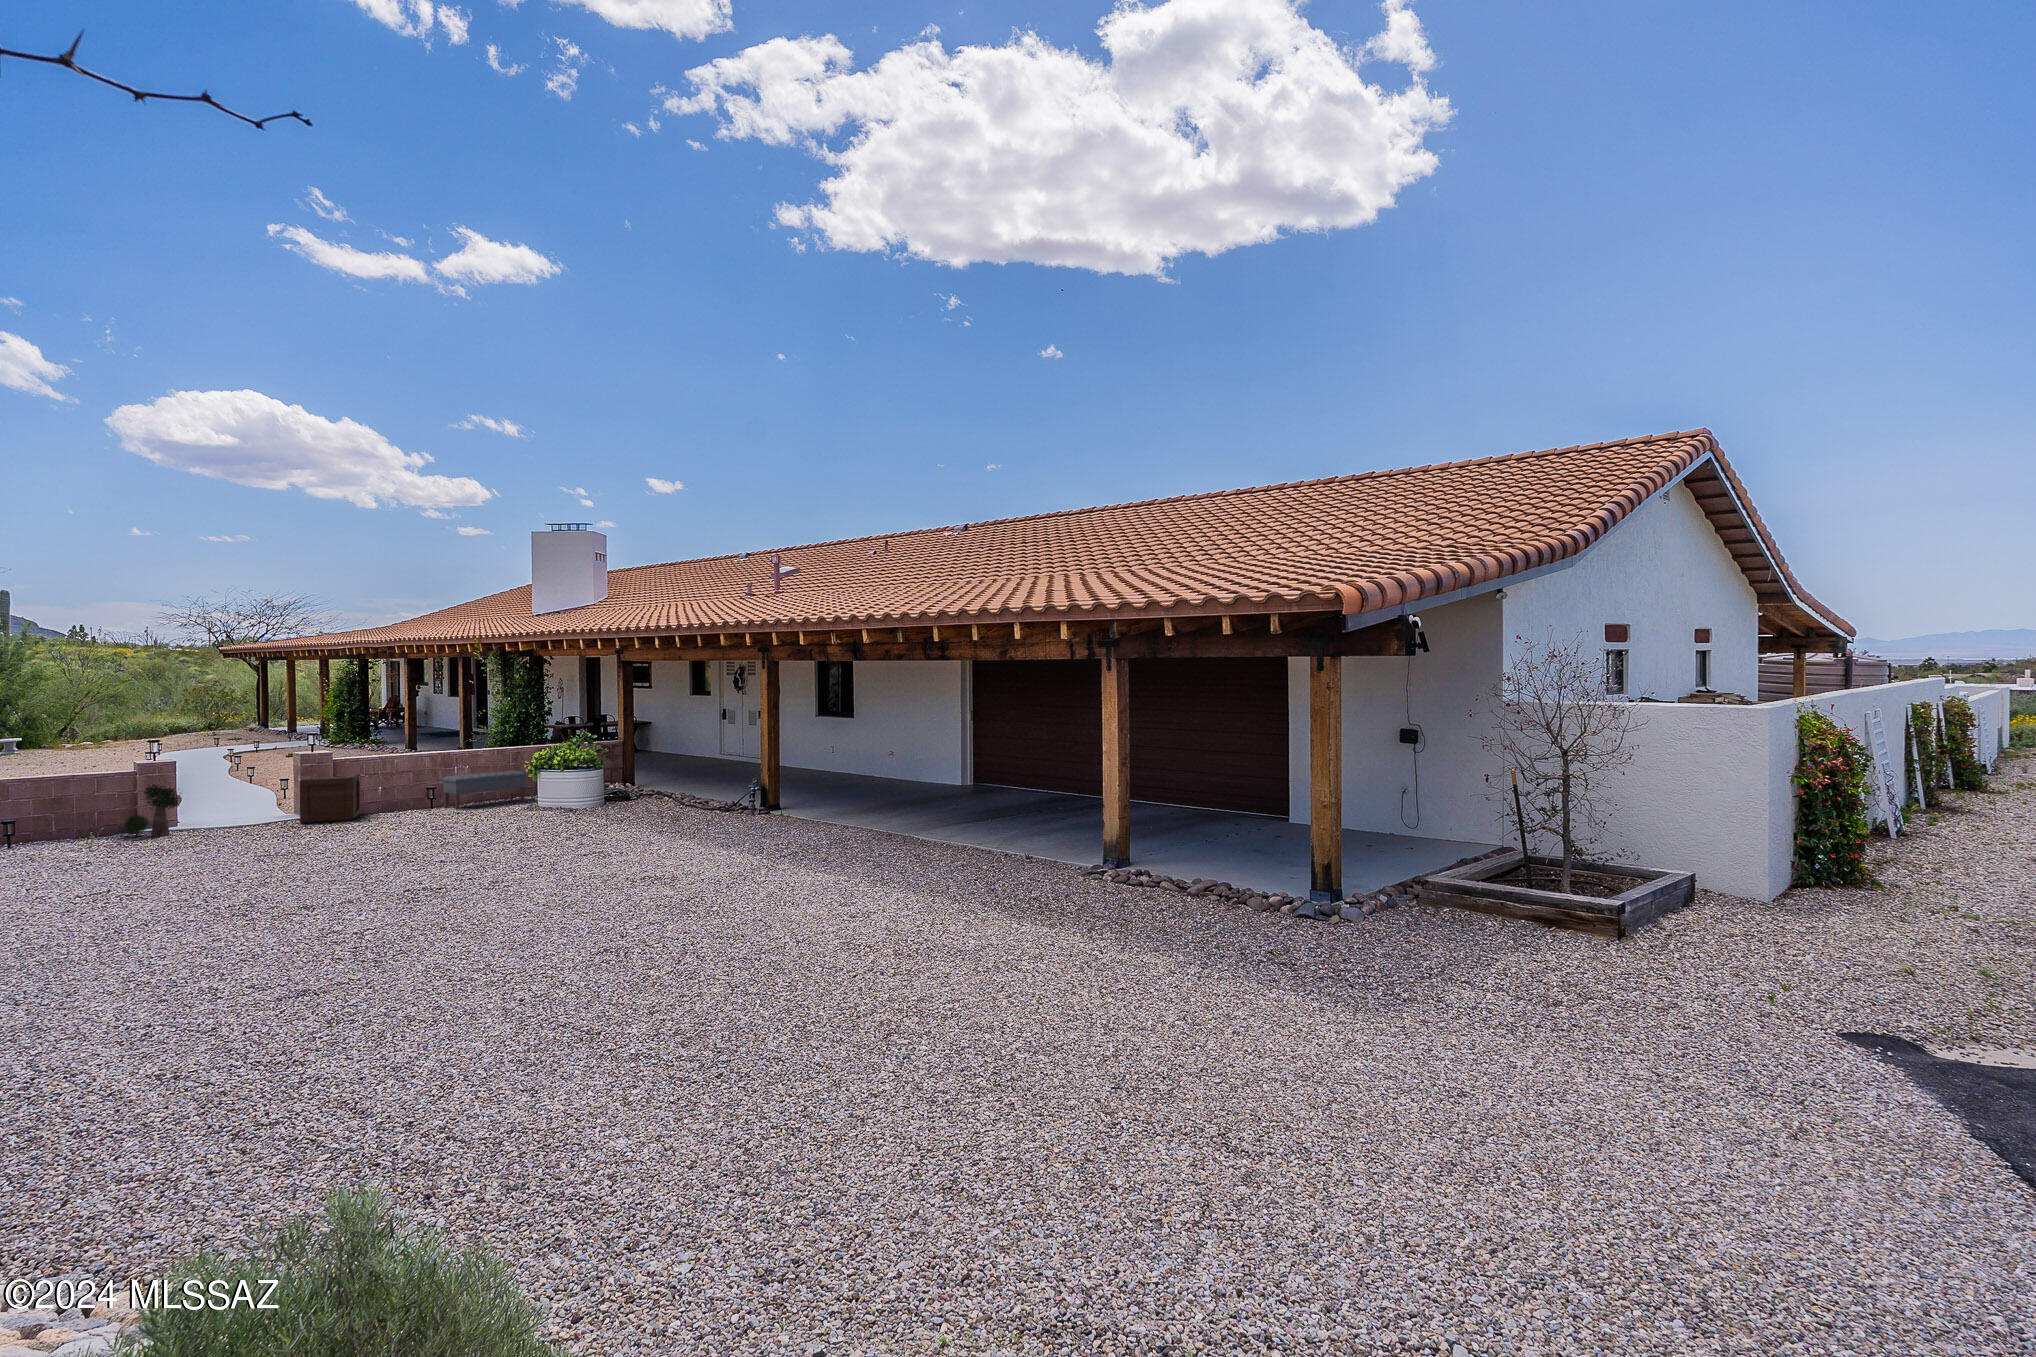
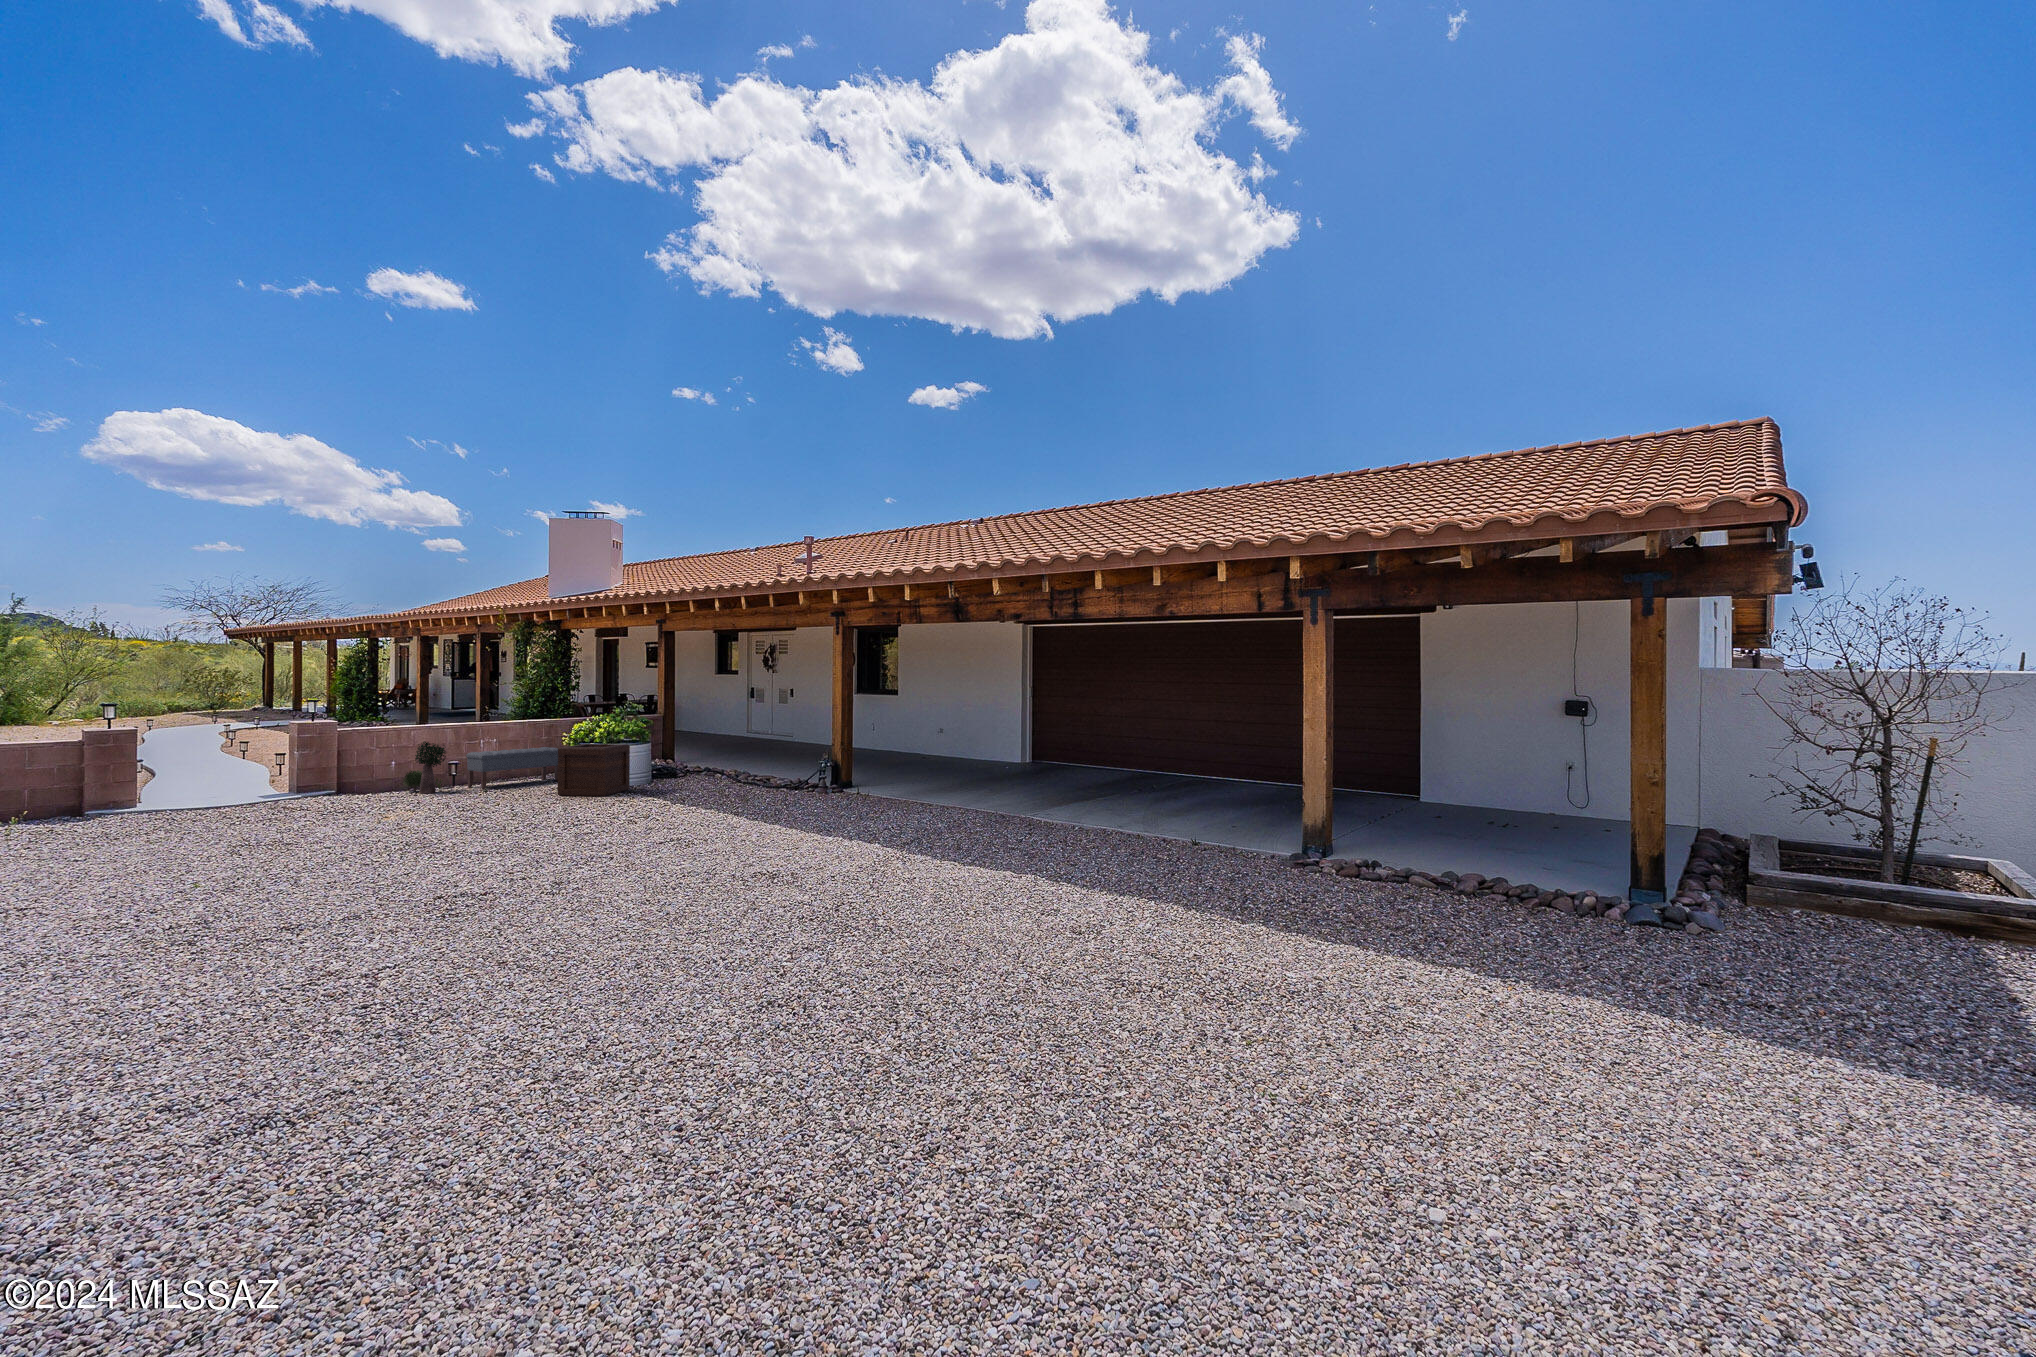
wooden crate: present [300,773,360,823] -> present [558,744,630,796]
potted plant: present [124,784,181,836] -> present [403,741,446,793]

